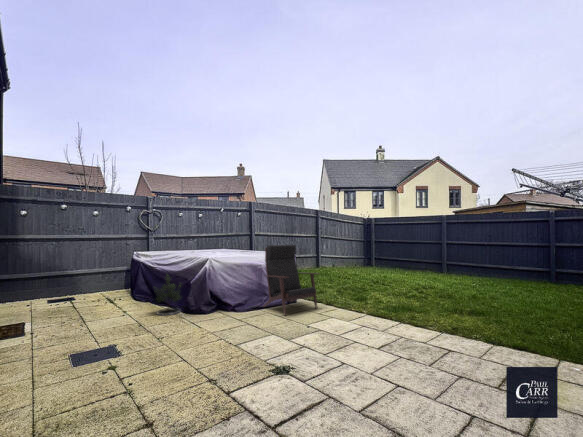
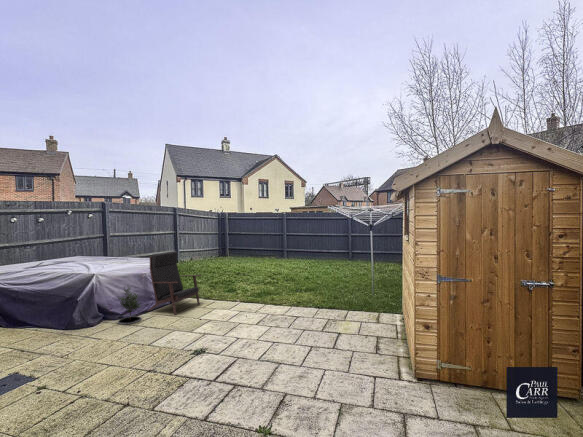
potted tree: present [155,275,181,315] -> present [118,287,141,325]

